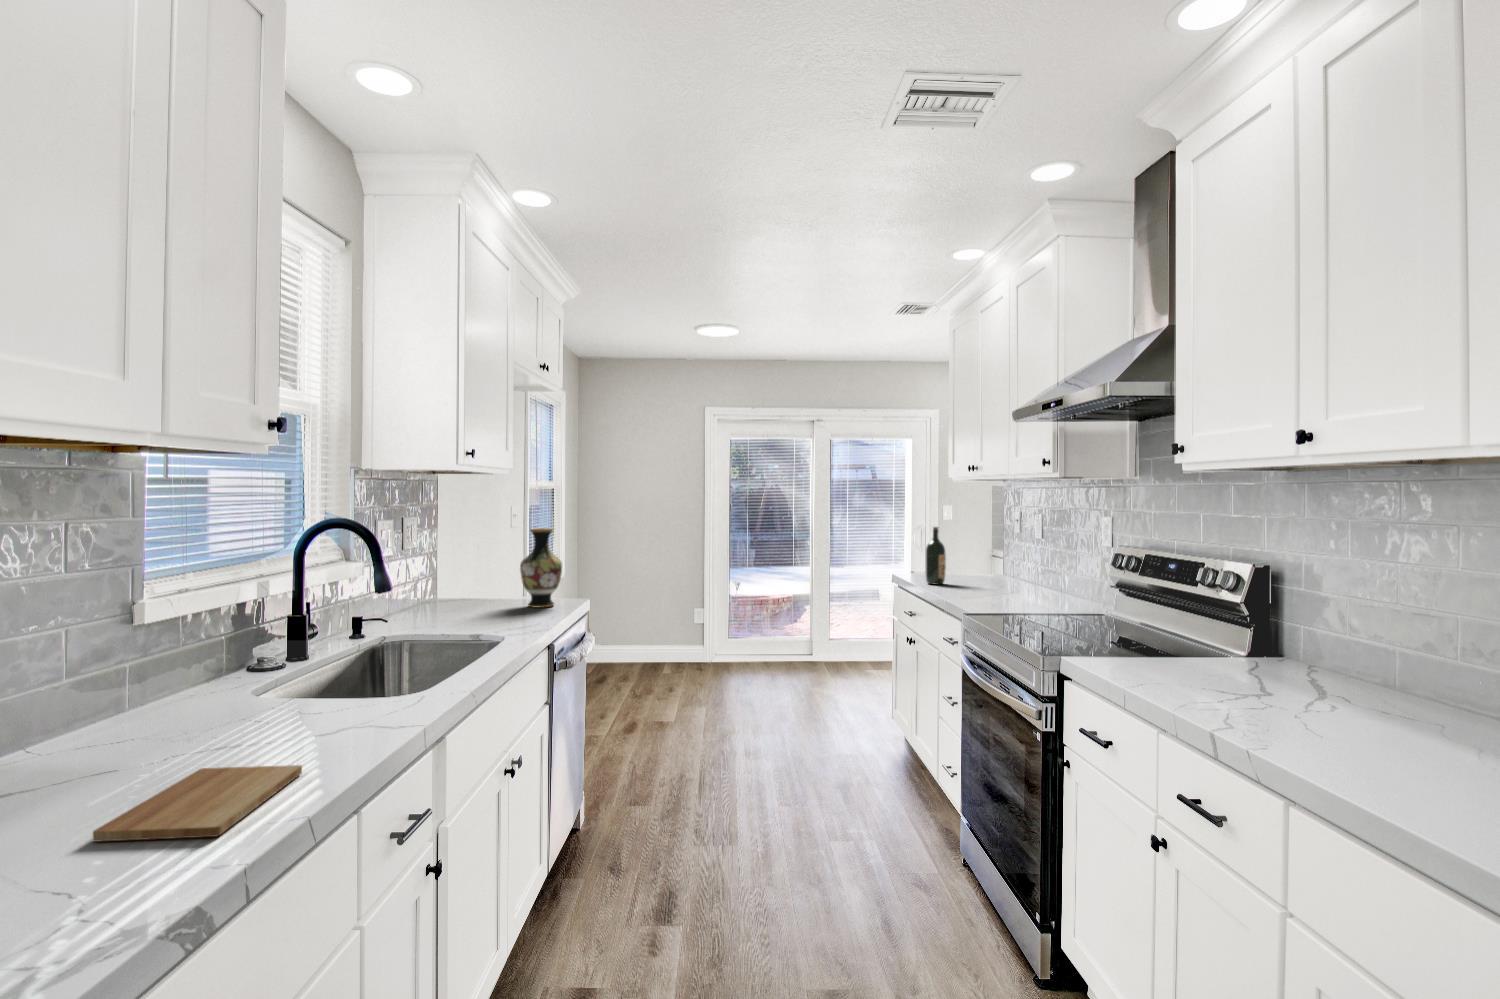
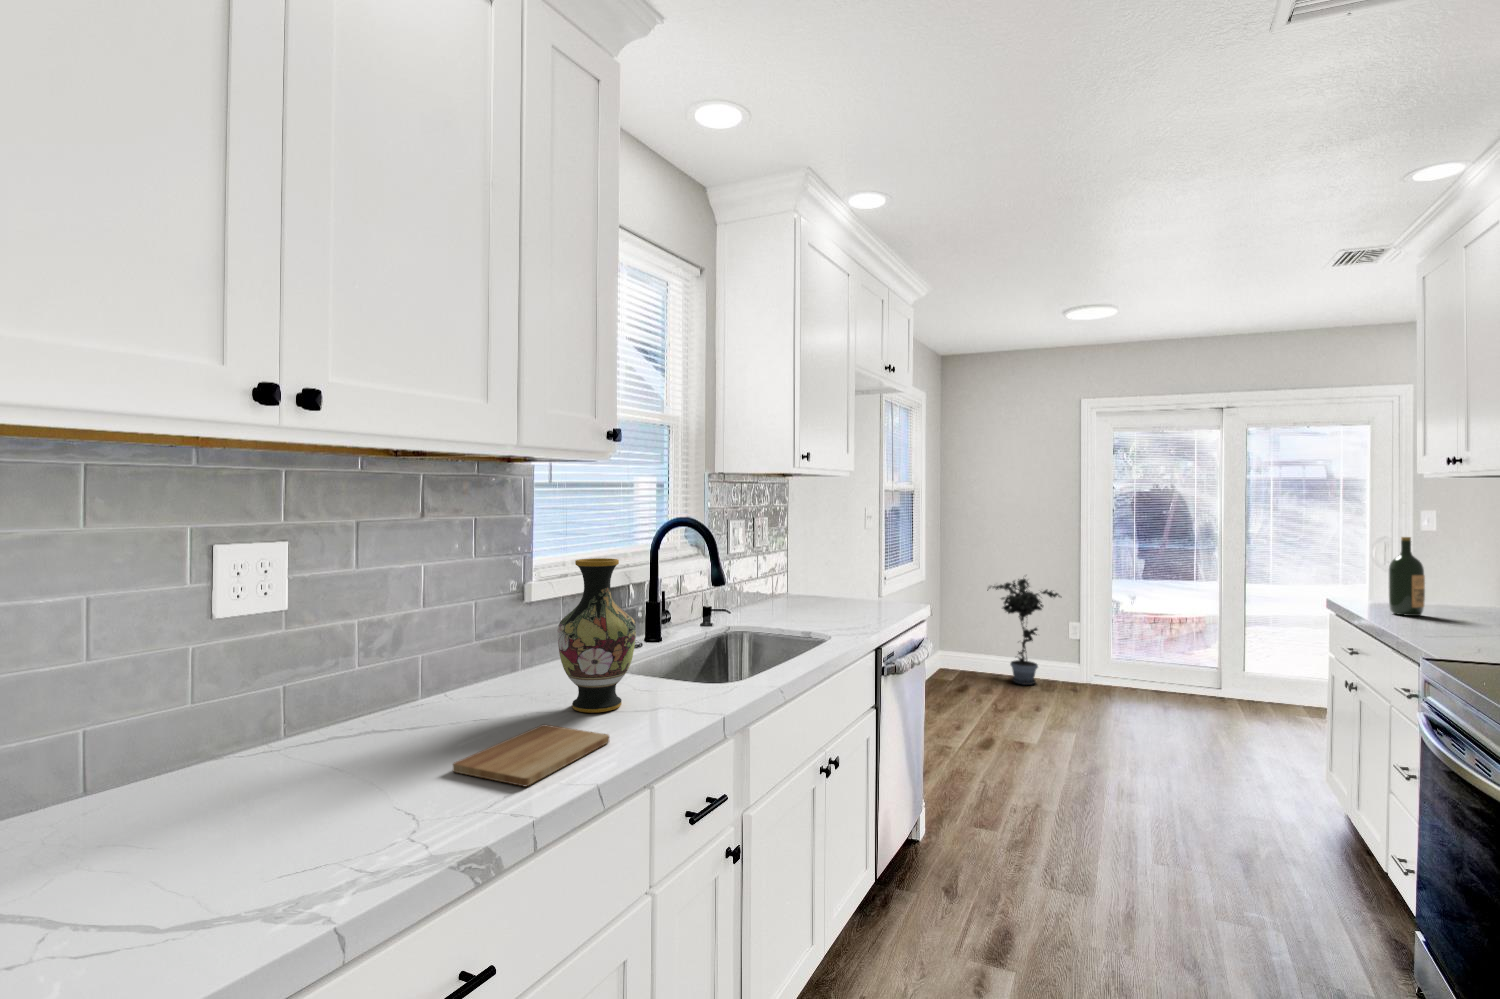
vase: present [520,528,562,607] -> present [557,558,636,713]
potted plant: none [627,566,694,669] -> present [987,578,1061,685]

